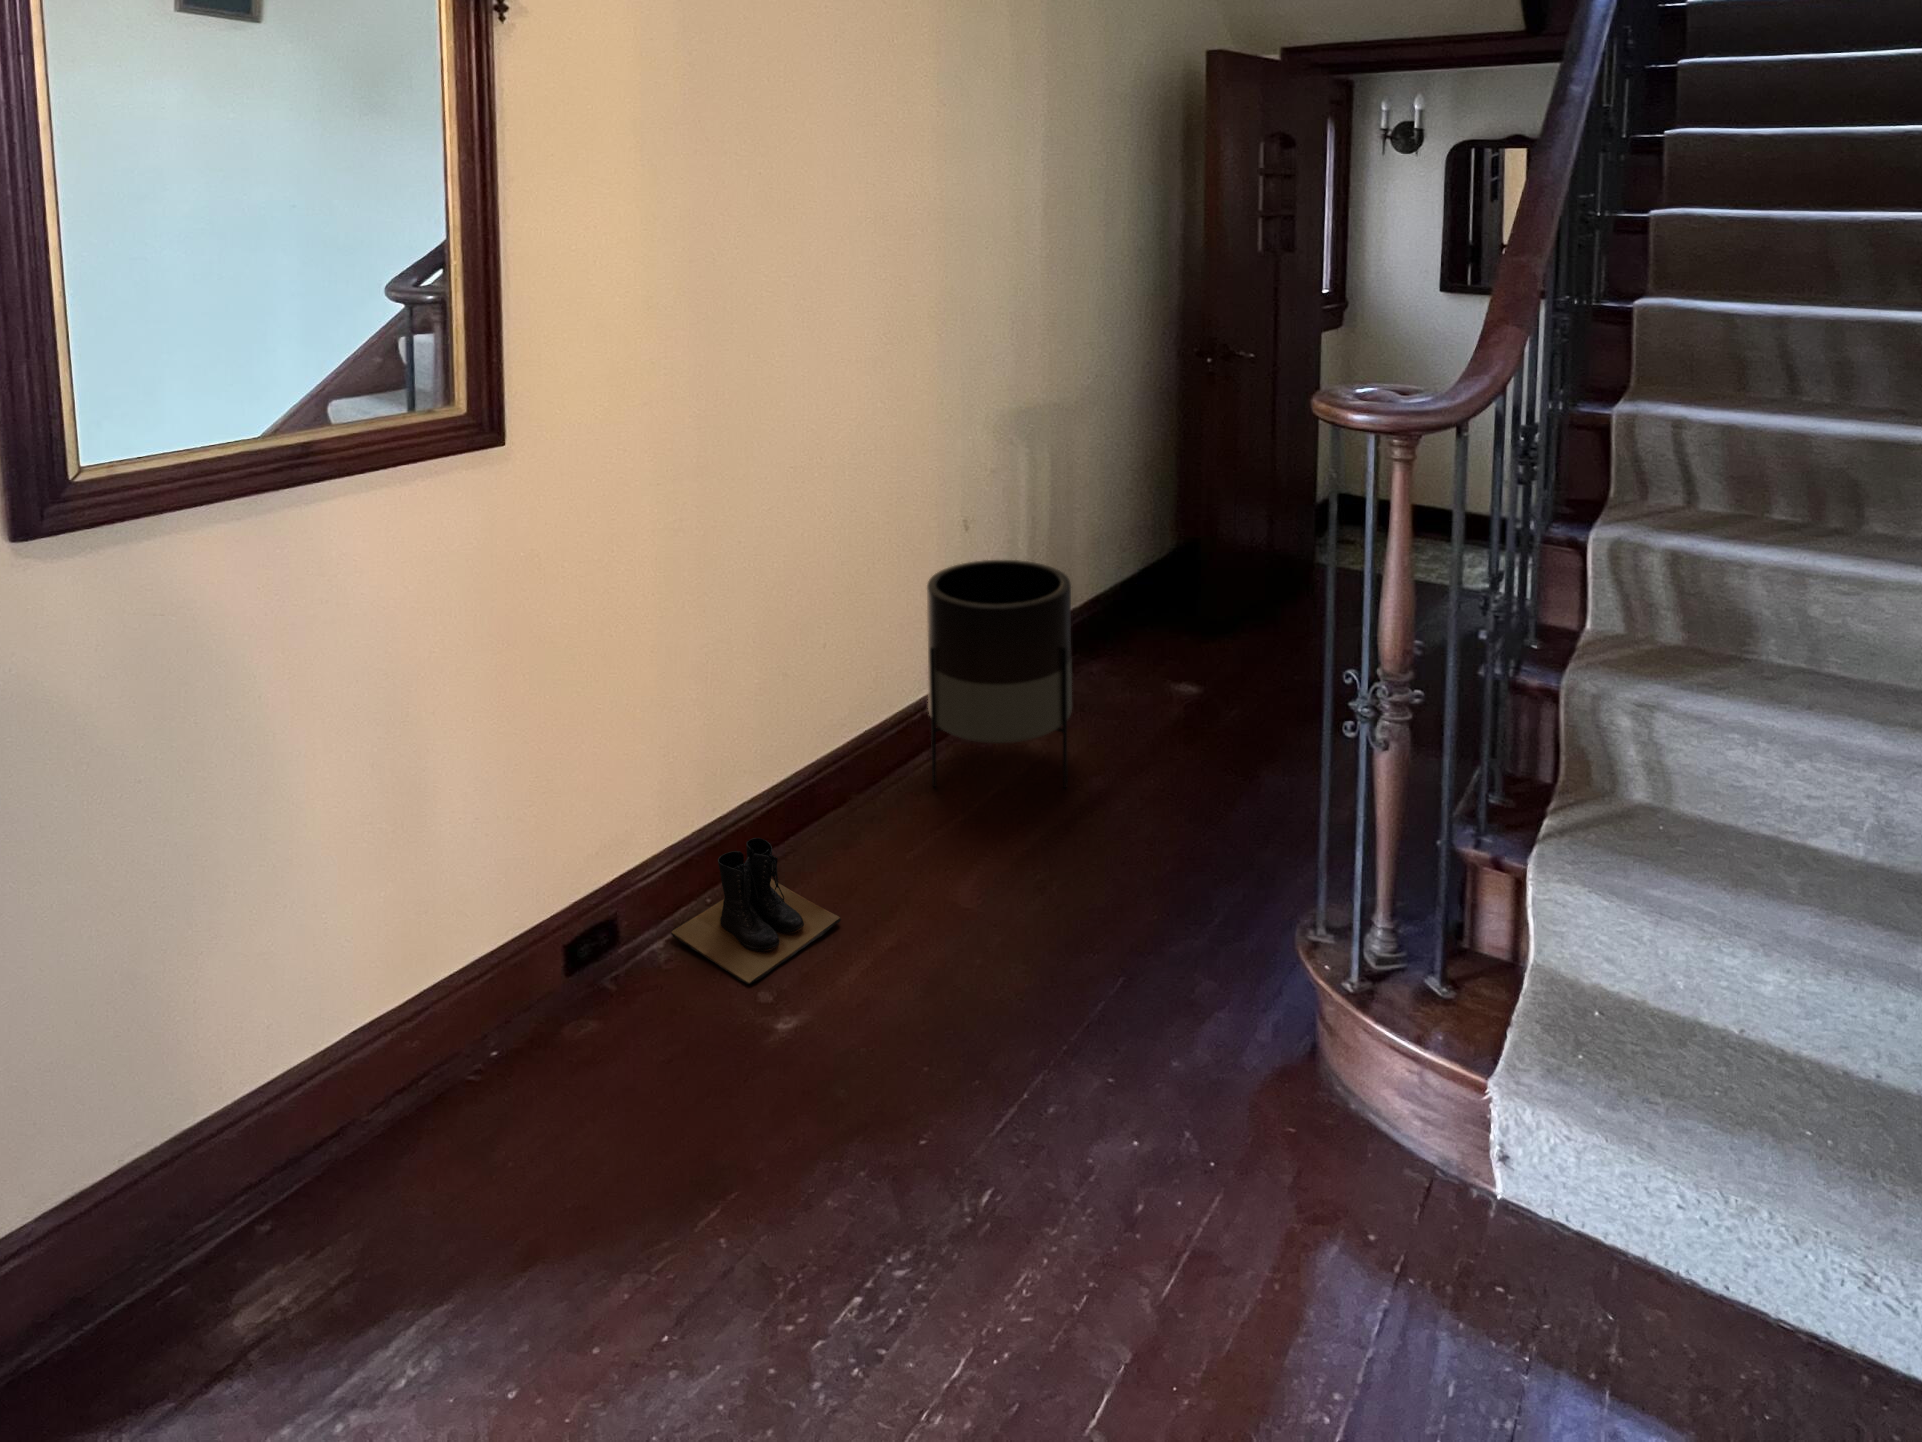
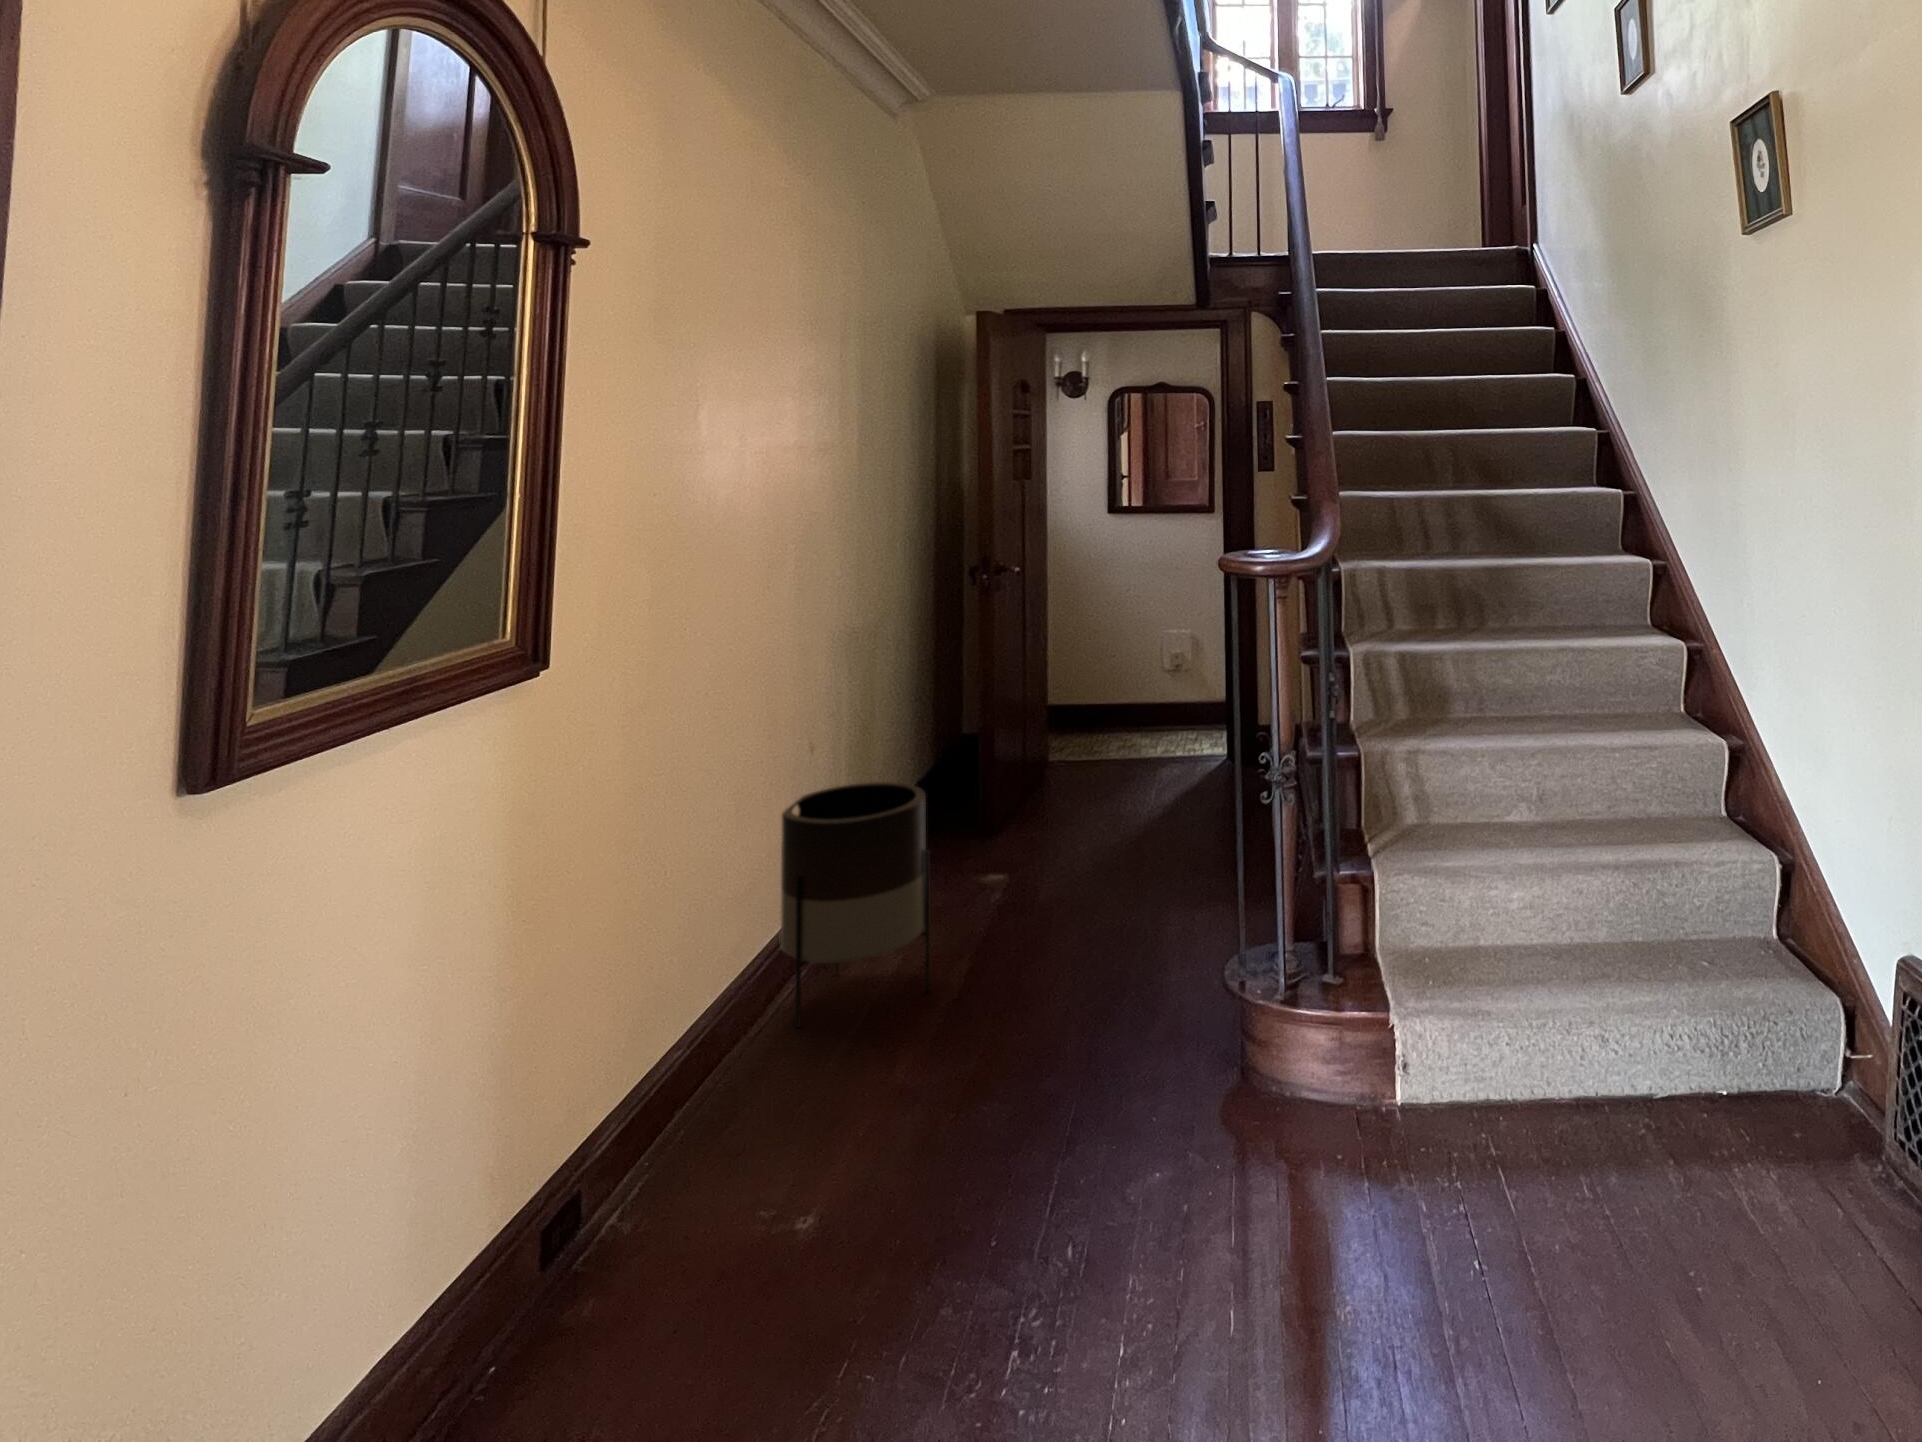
boots: present [671,838,841,985] -> none [615,1082,794,1217]

